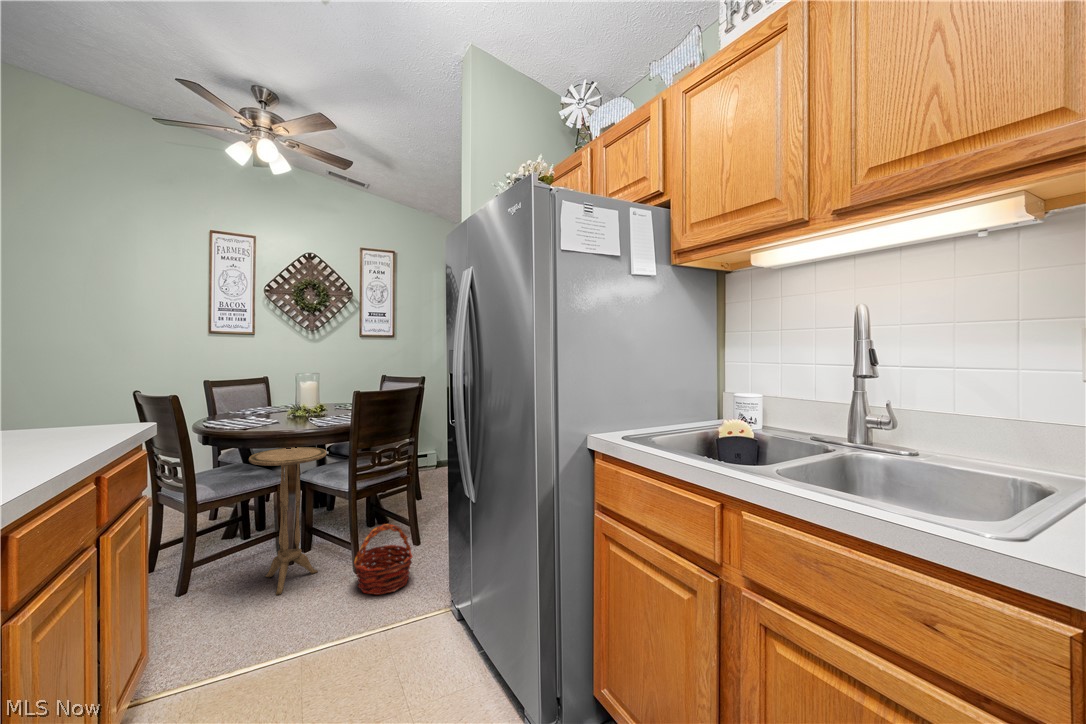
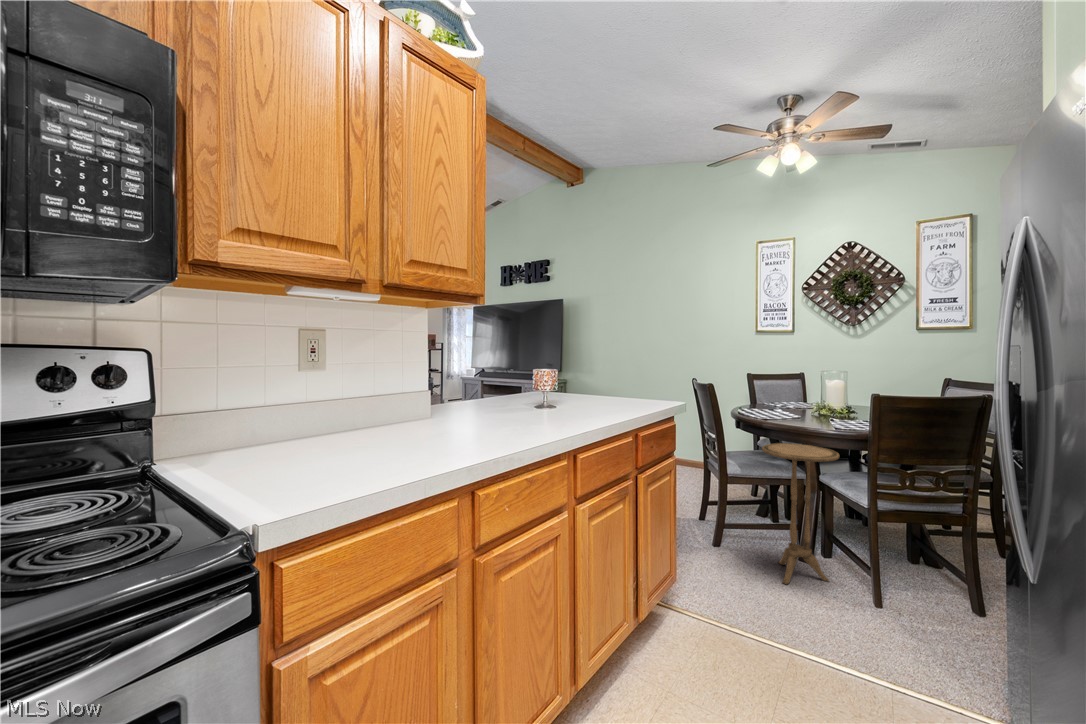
basket: present [354,524,413,595] -> none [864,558,953,648]

